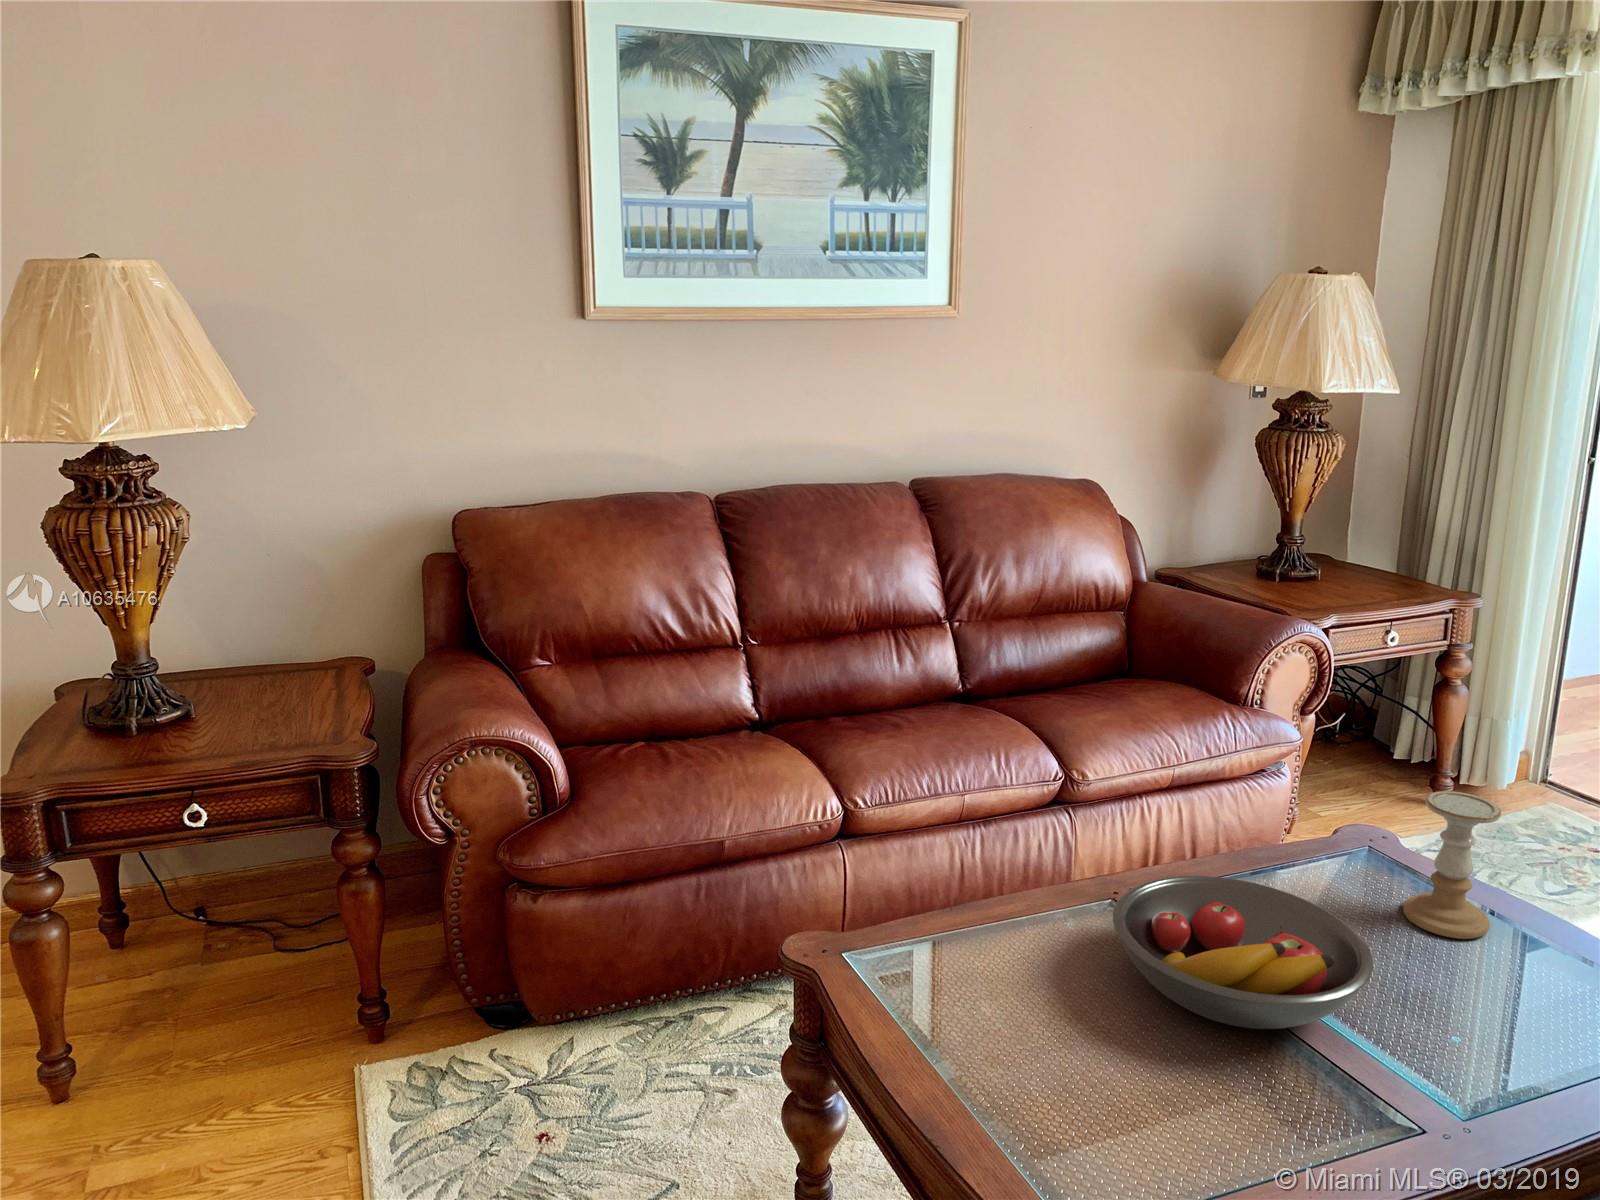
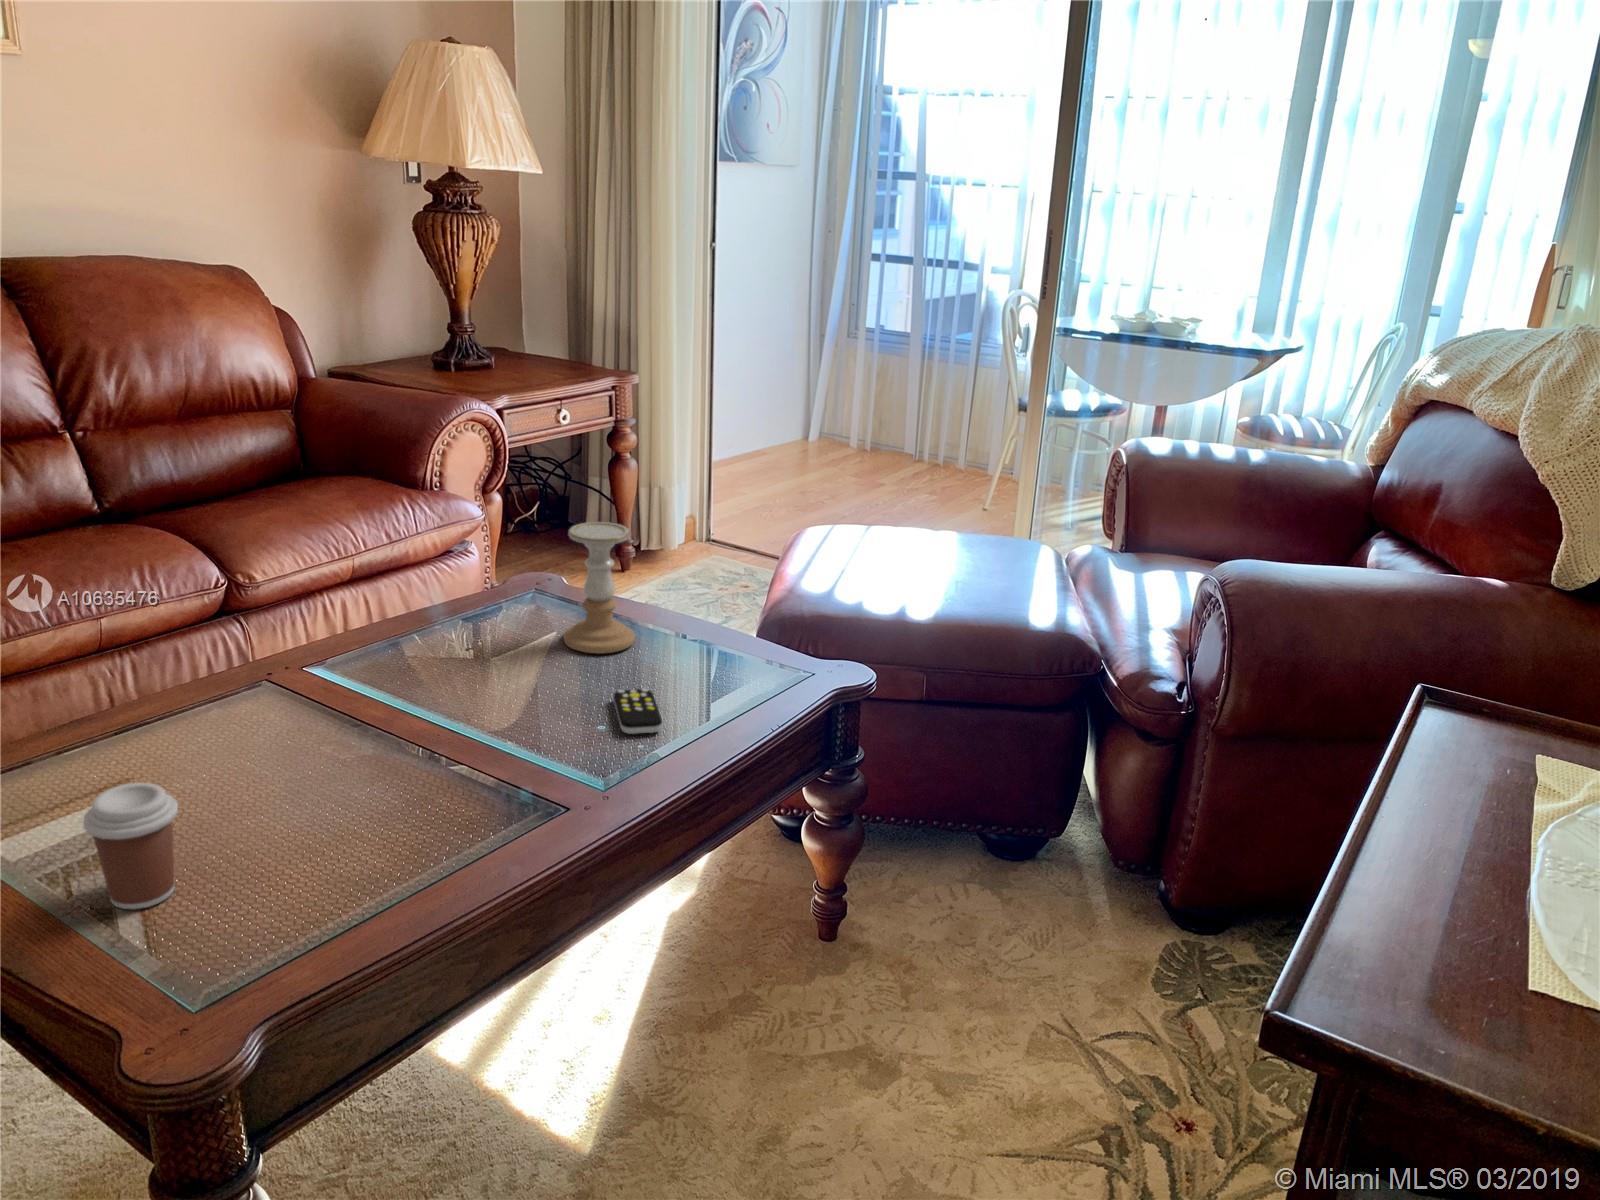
fruit bowl: present [1113,876,1373,1029] -> none [260,634,522,767]
remote control: none [1468,992,1533,1058] -> present [613,689,662,734]
coffee cup: none [976,995,1050,1112] -> present [83,783,178,909]

